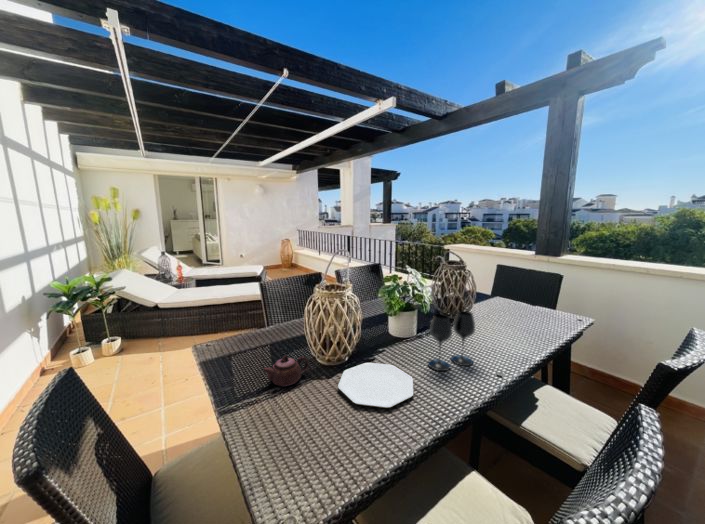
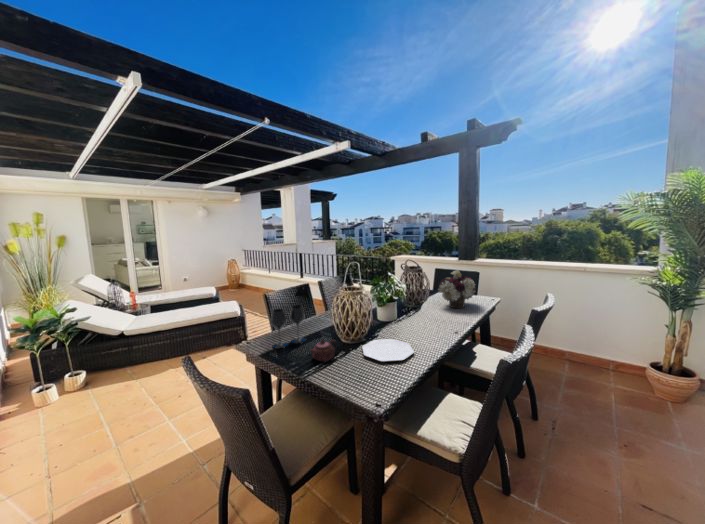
flower arrangement: none [485,271,548,327] -> present [439,270,476,309]
wine glass: present [428,310,475,371] -> present [271,305,306,348]

